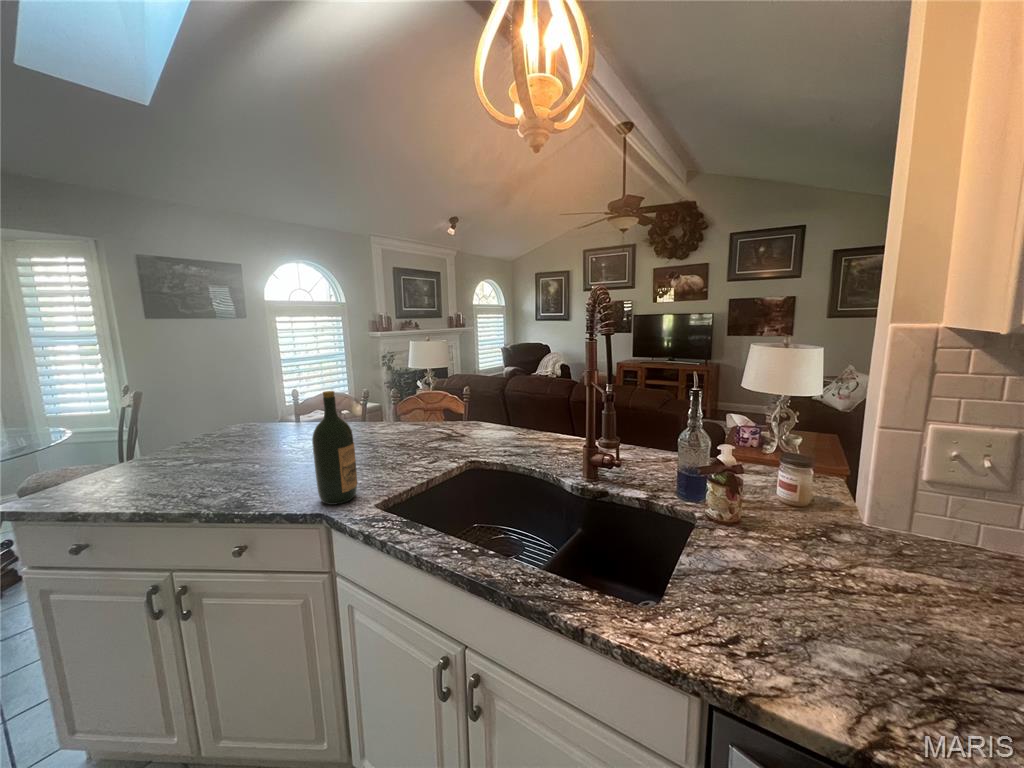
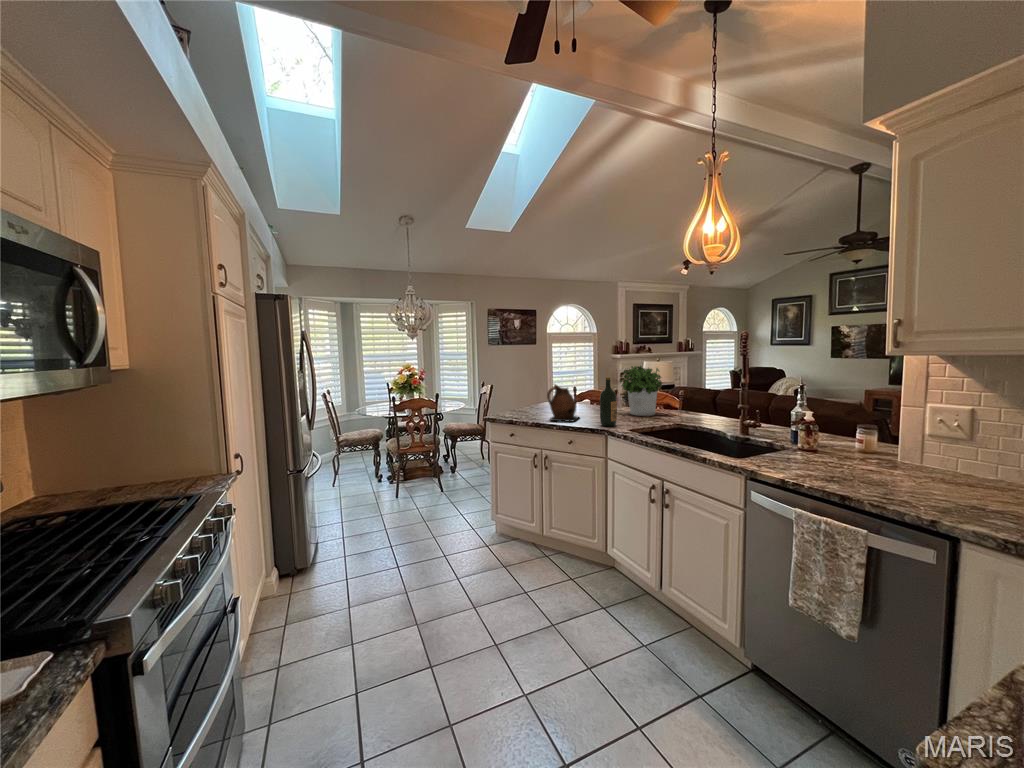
potted plant: none [364,355,445,450] -> present [620,366,662,416]
ceramic pitcher: none [180,409,282,501] -> present [547,384,579,422]

